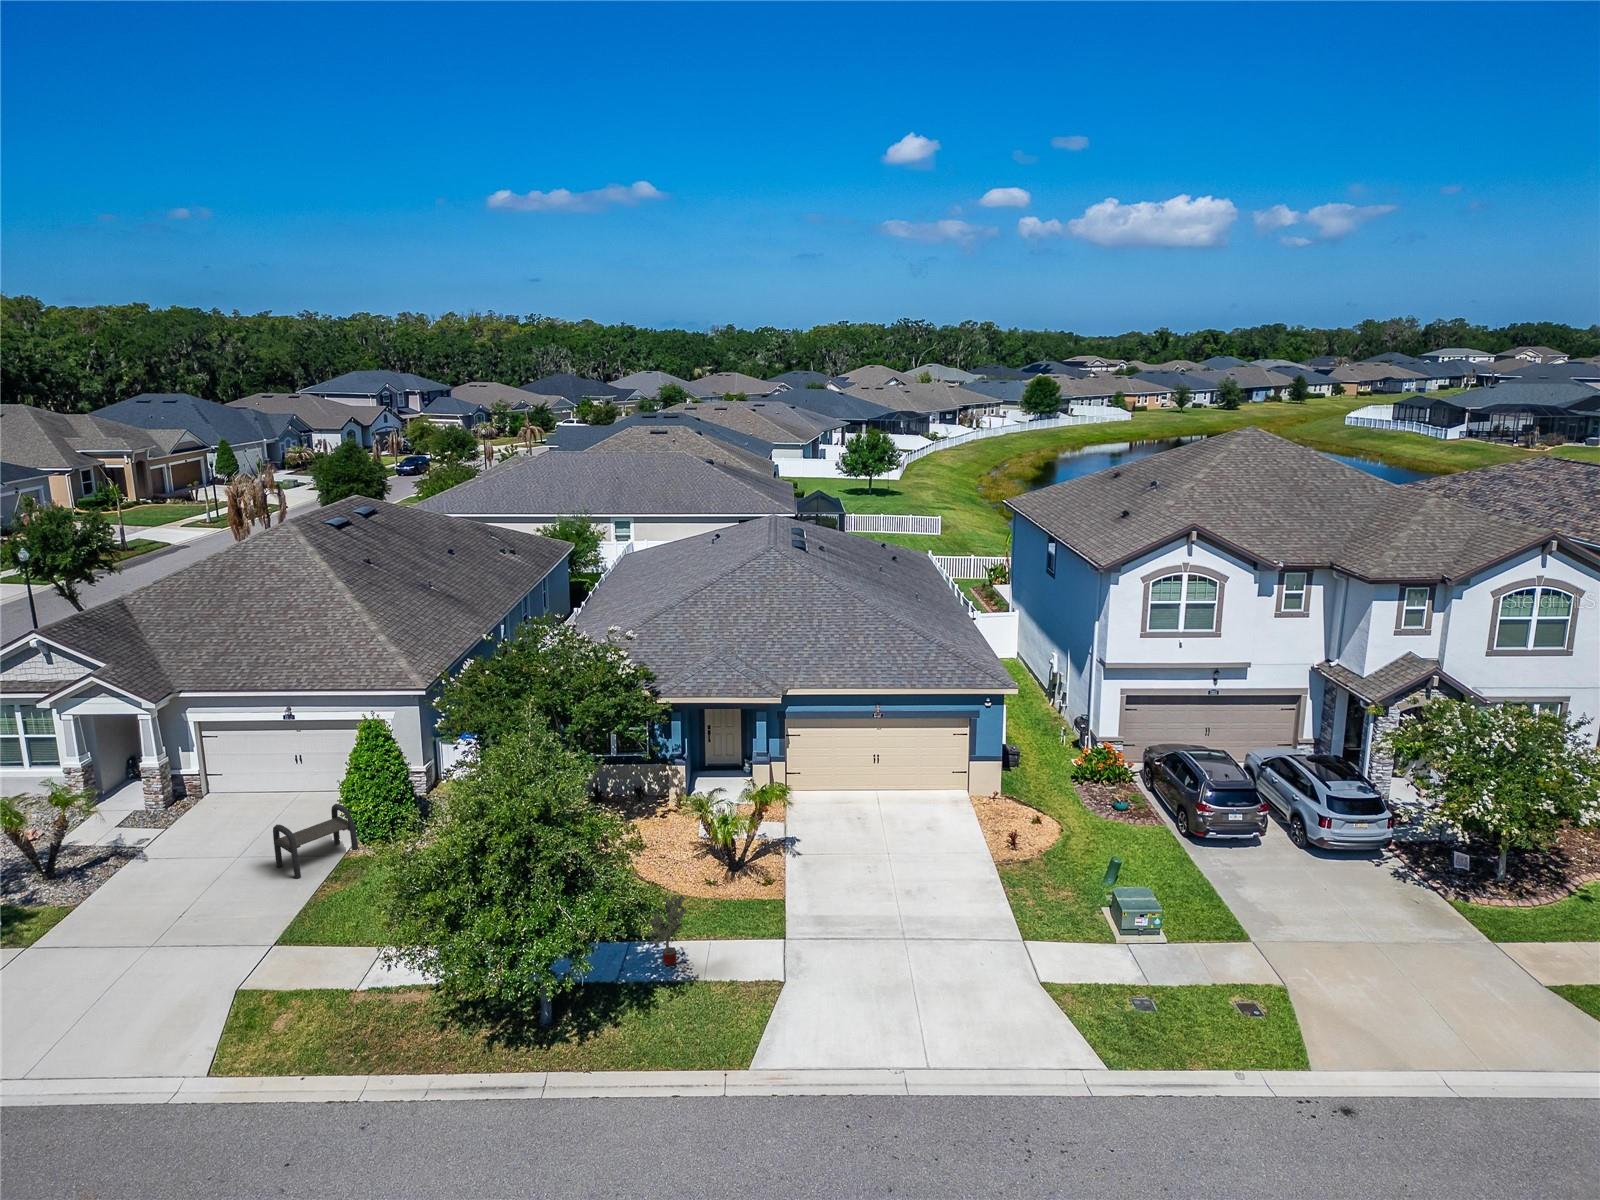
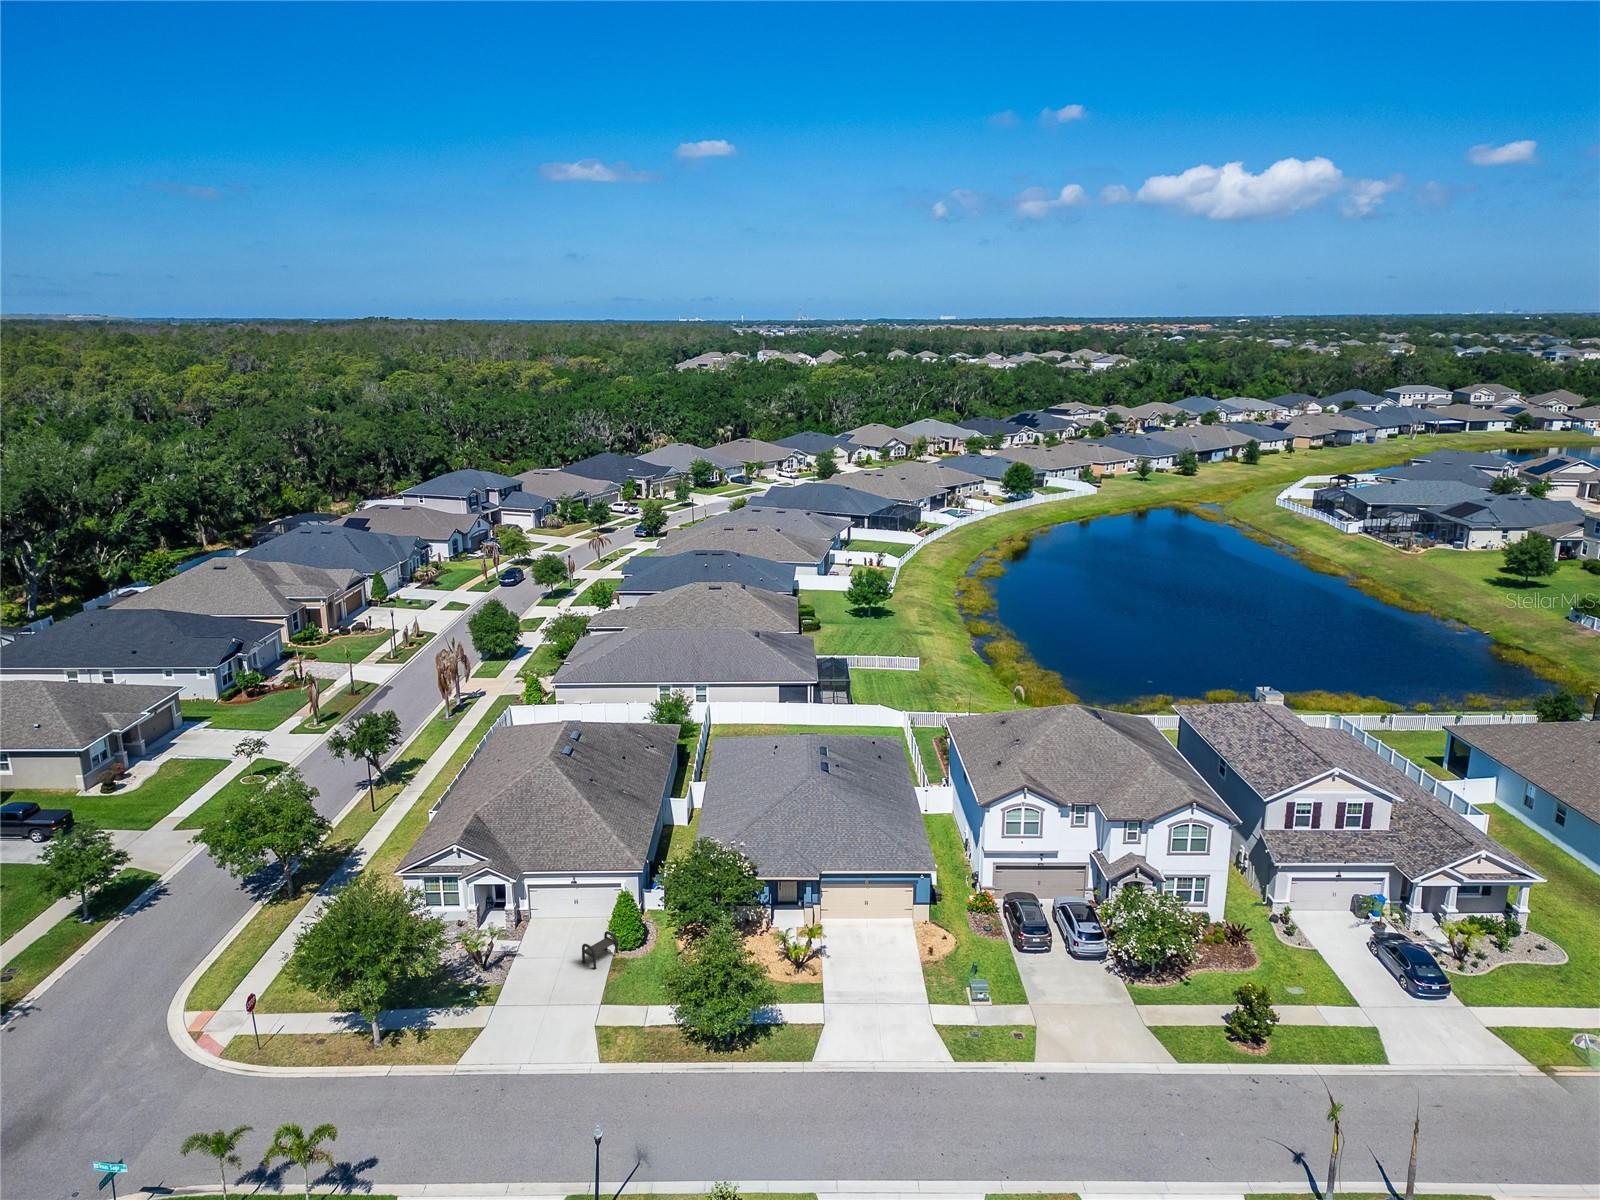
potted tree: present [647,894,687,965] -> none [765,984,782,1015]

